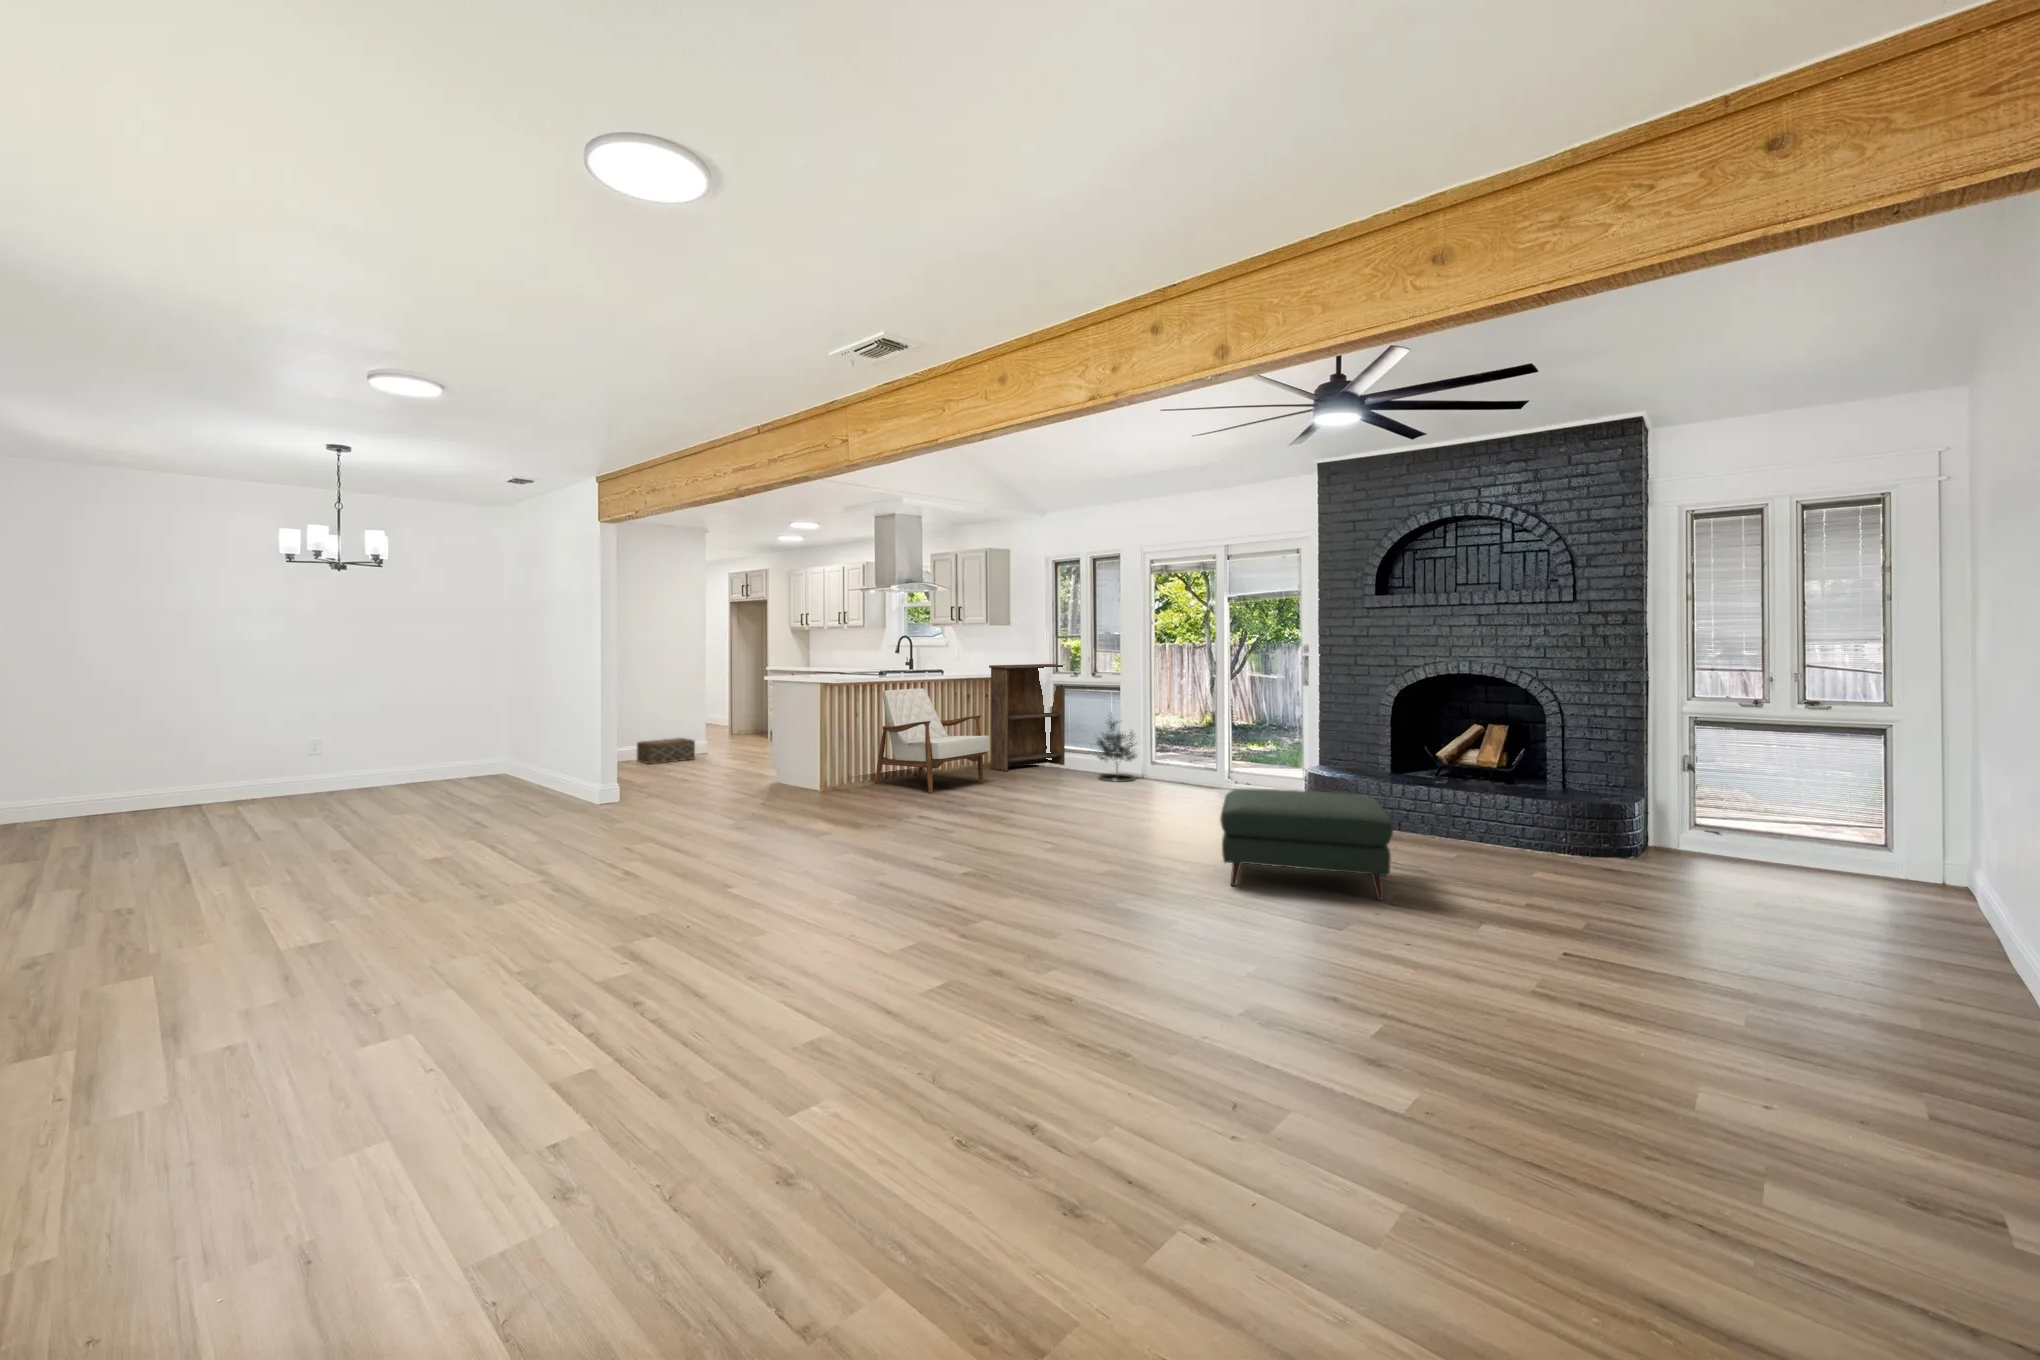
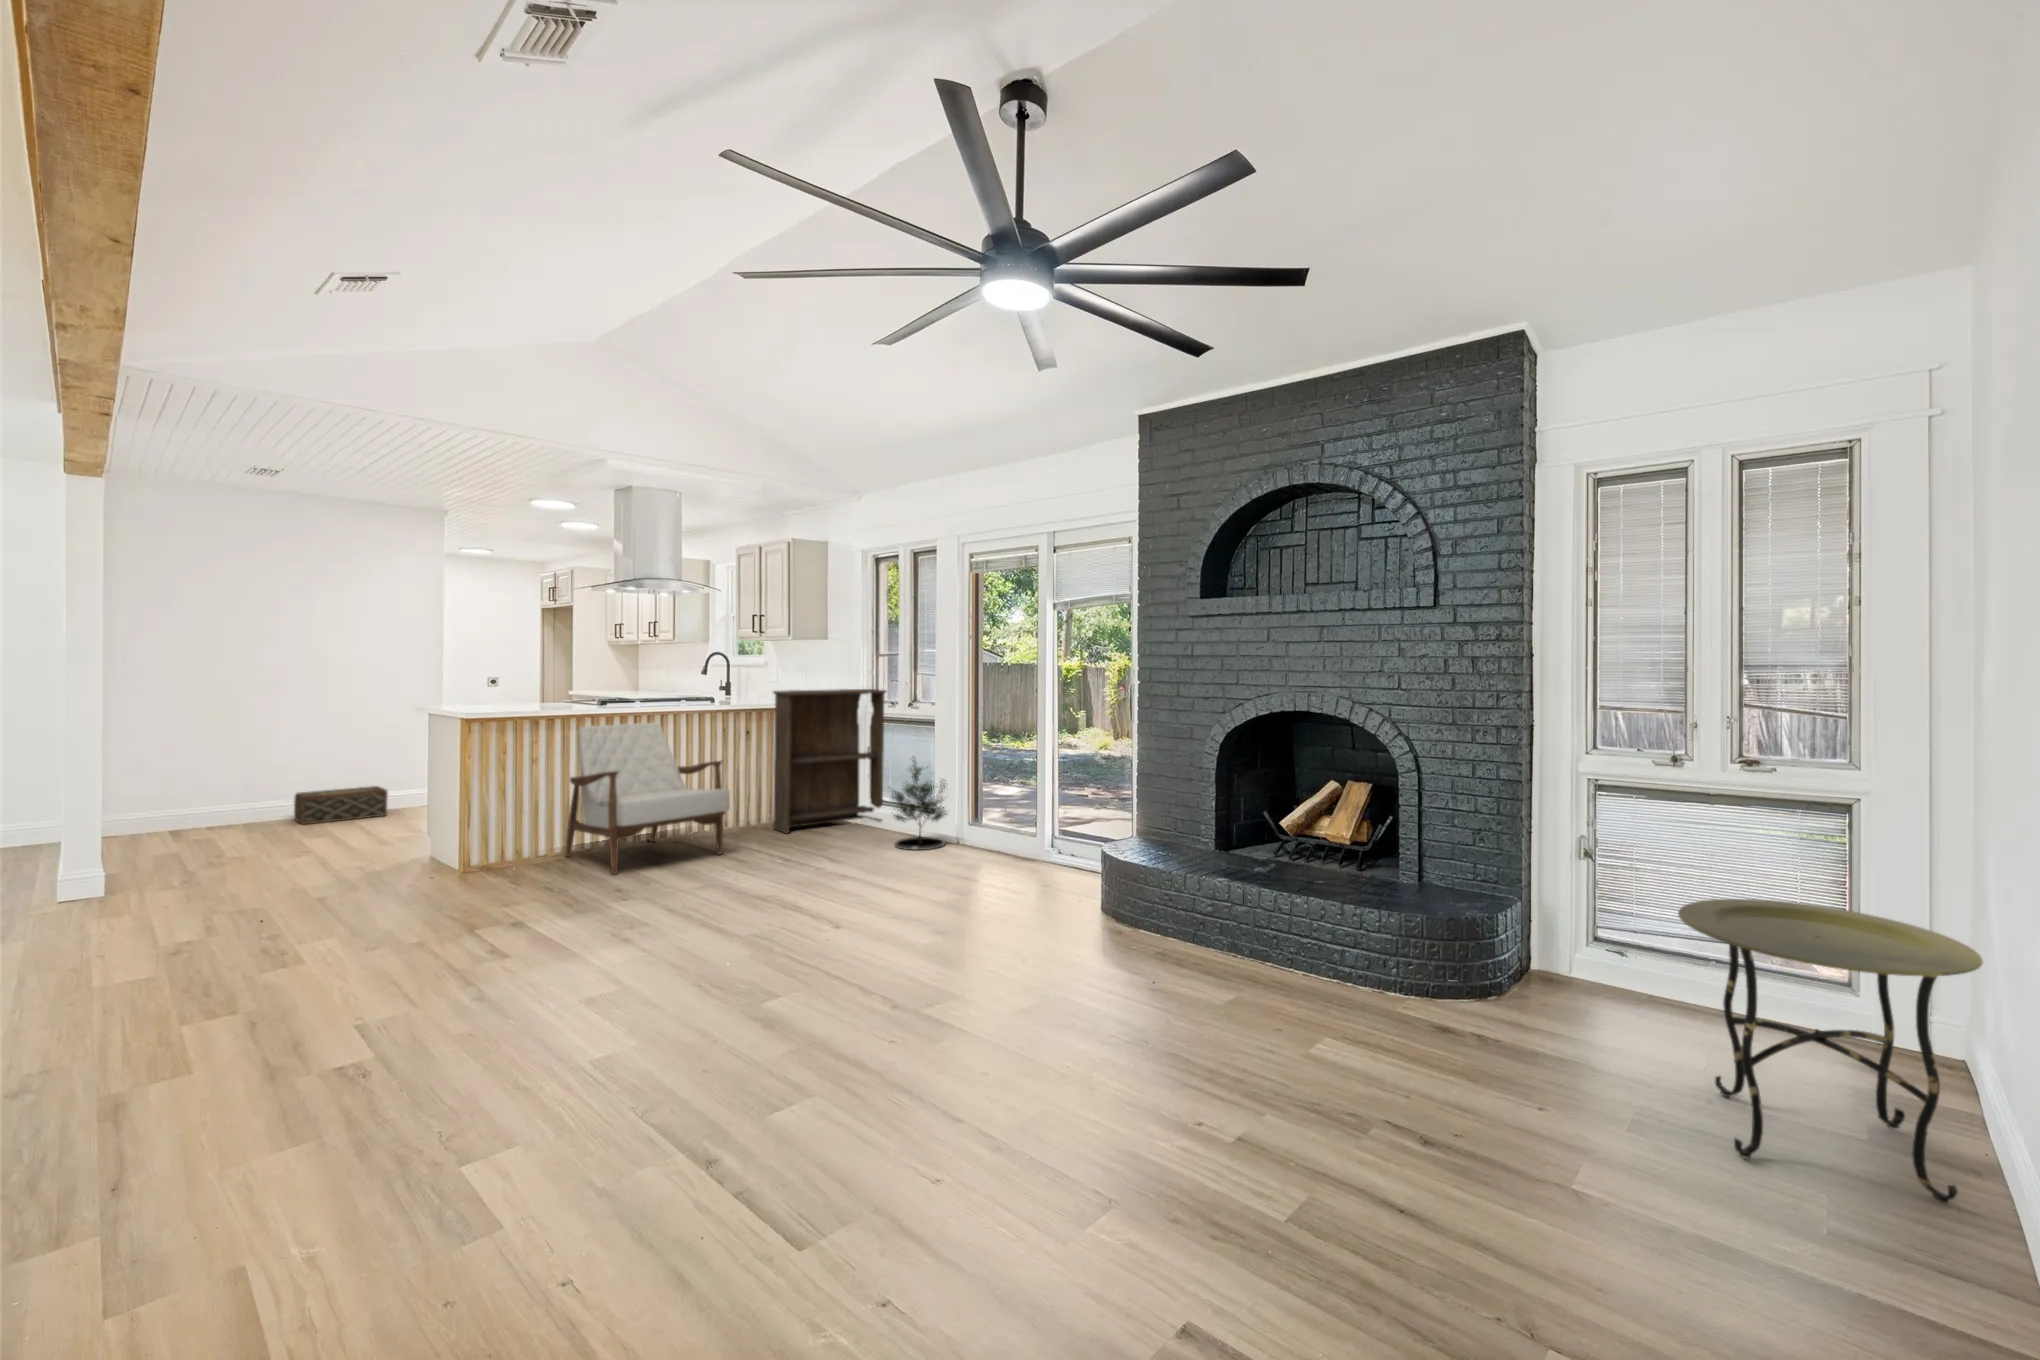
side table: none [1778,781,1976,934] -> present [1678,899,1983,1203]
ottoman: present [1220,789,1393,900] -> none [768,903,1079,1126]

